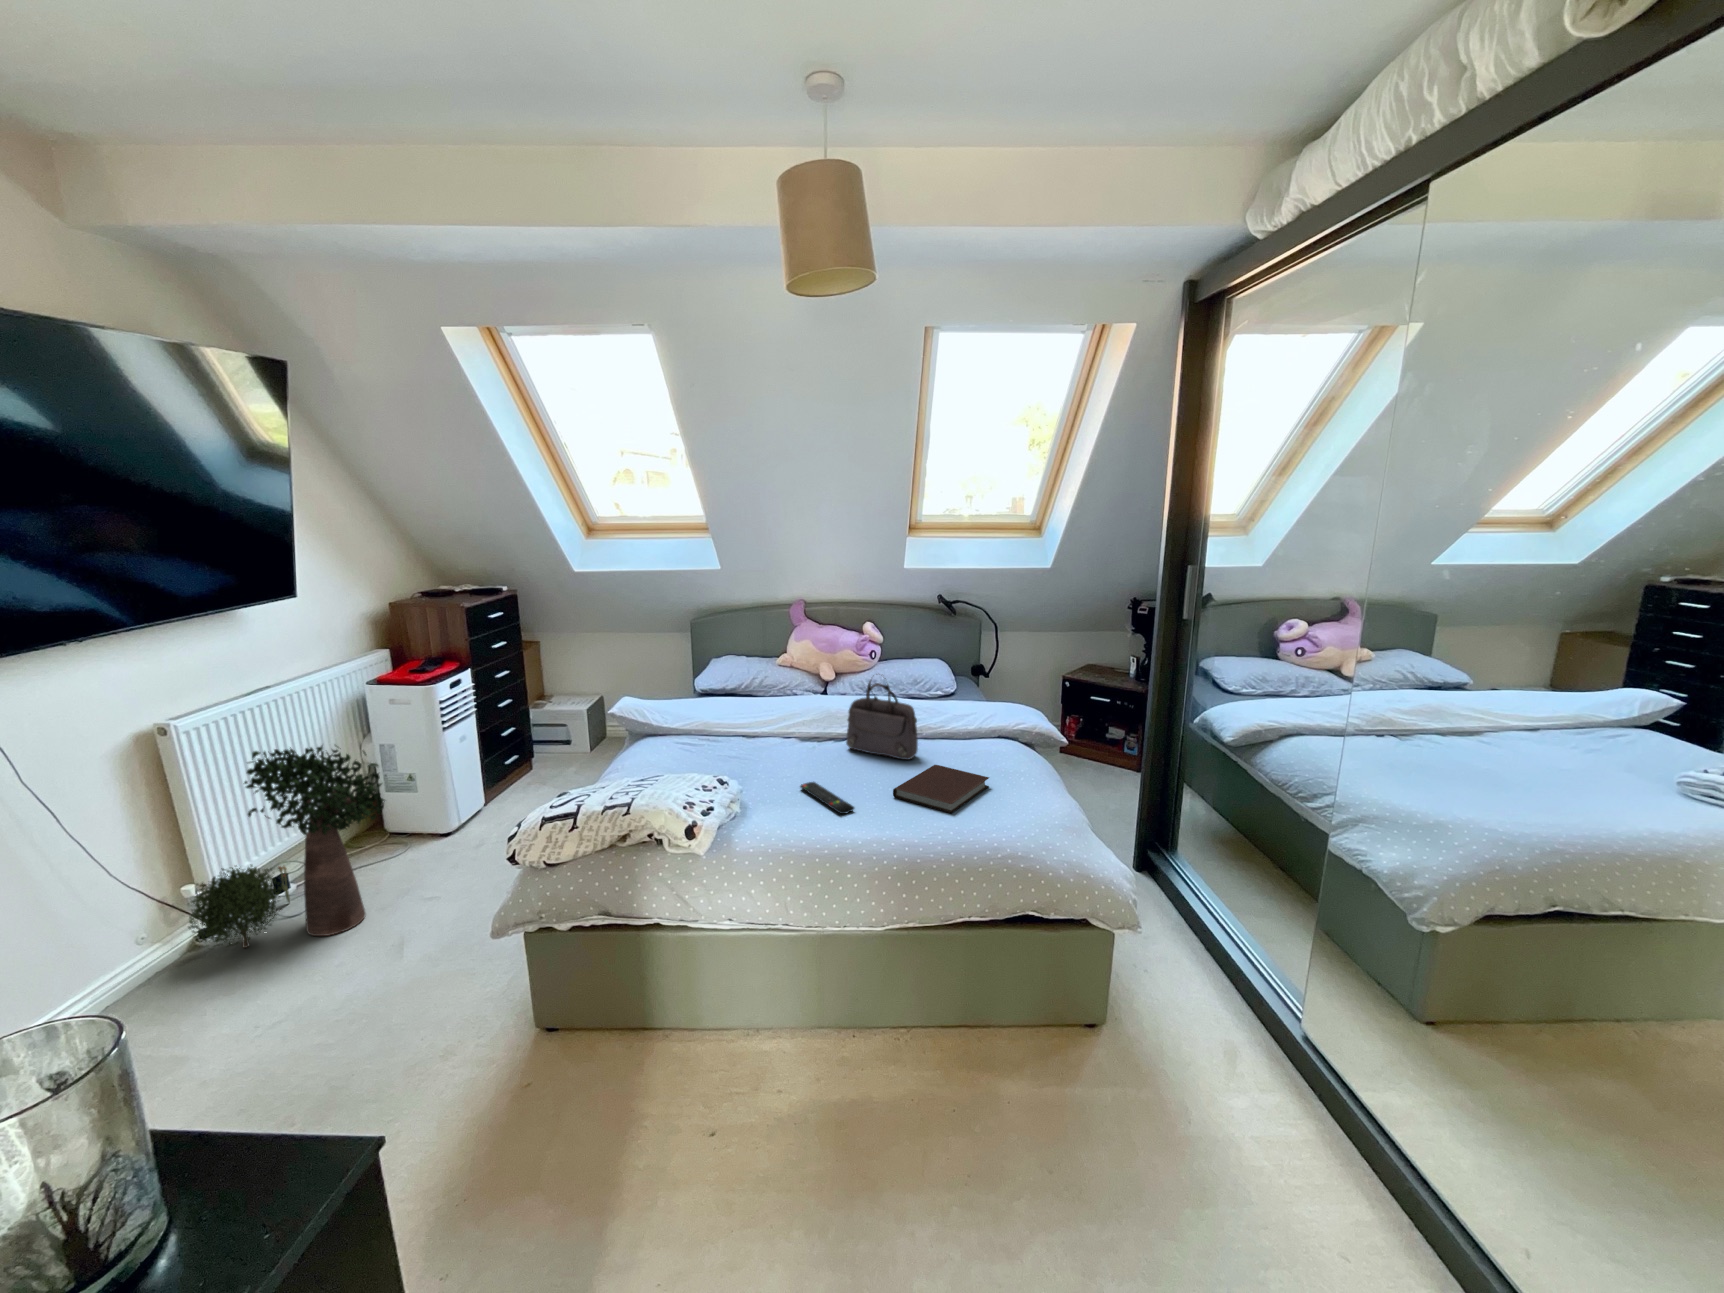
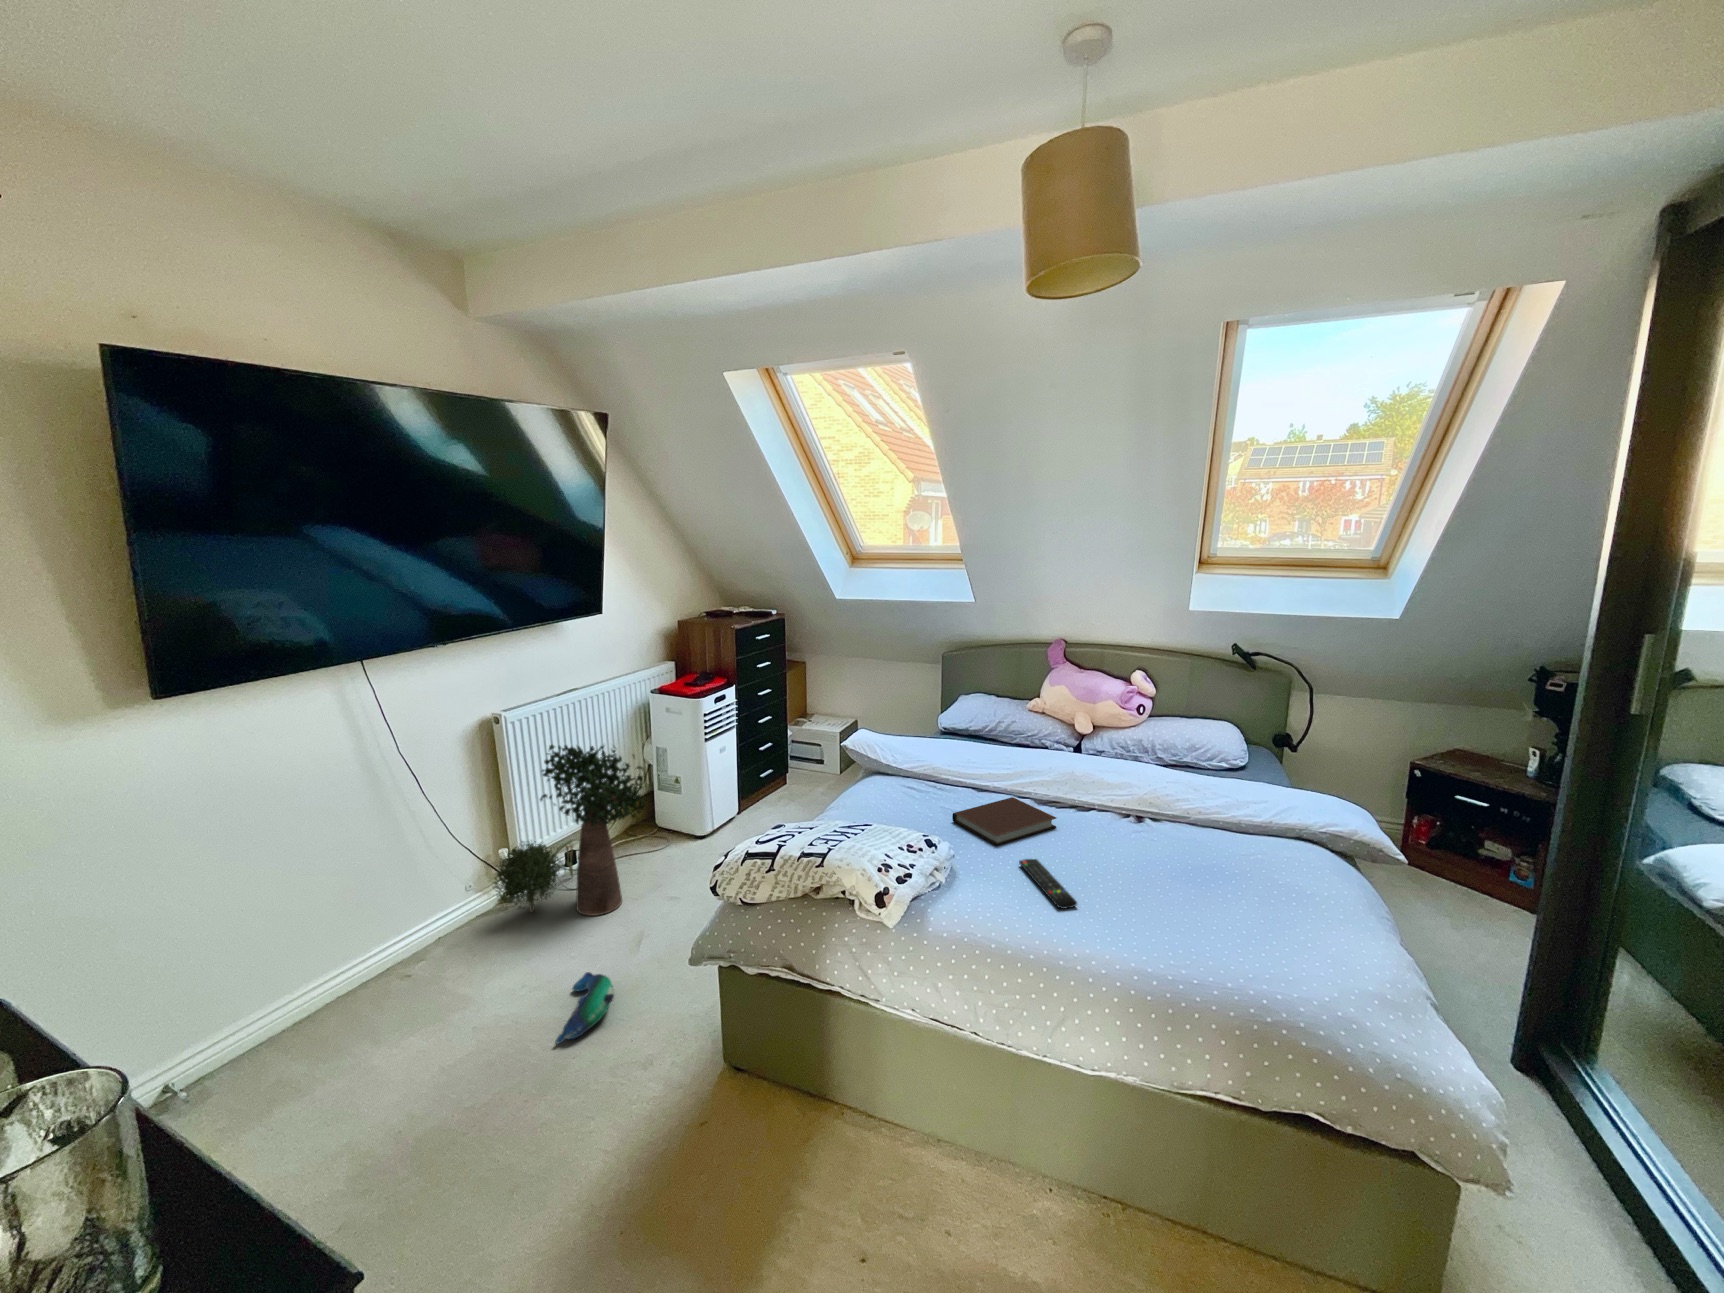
handbag: present [846,678,918,760] -> none [1086,740,1175,850]
notebook: present [893,765,989,813] -> present [952,797,1056,846]
plush toy: none [329,983,394,1063] -> present [555,972,614,1044]

